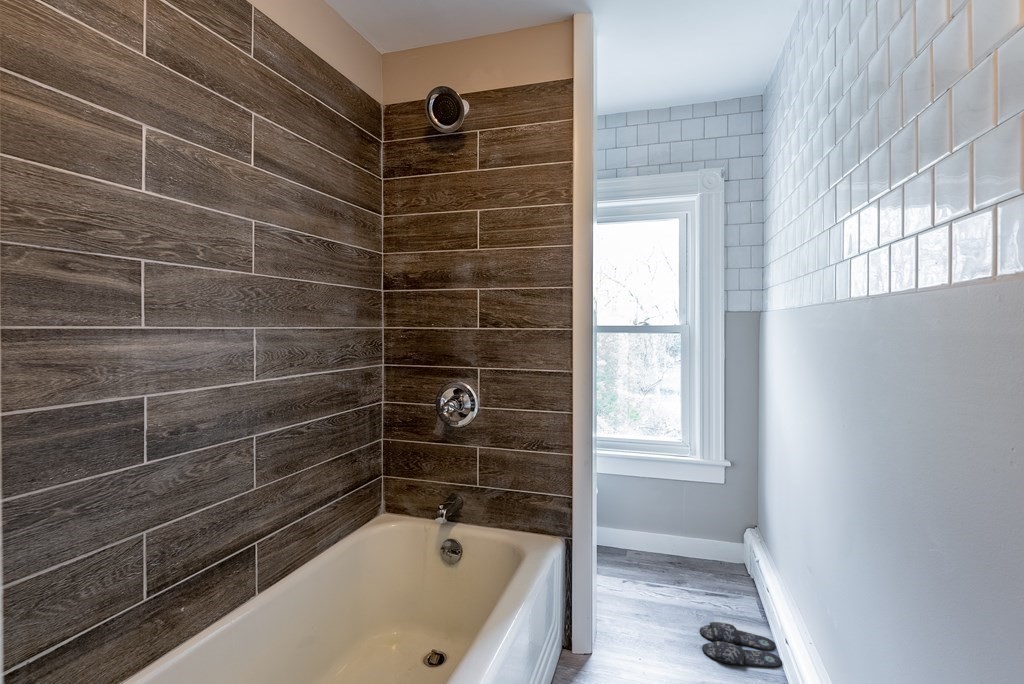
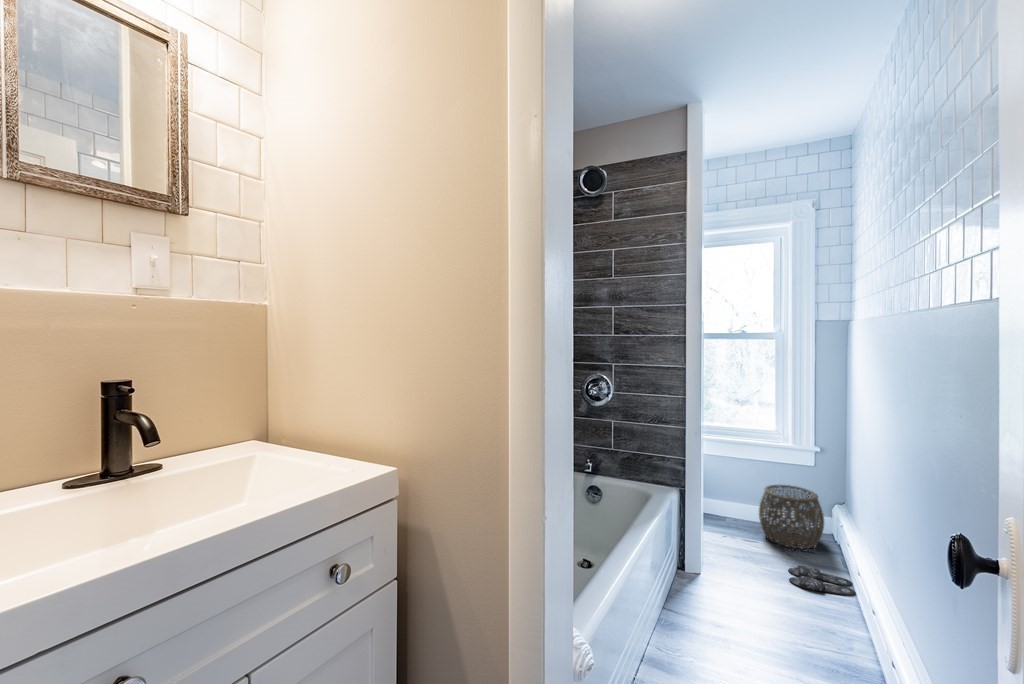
woven basket: none [661,510,736,593] -> present [759,485,824,549]

